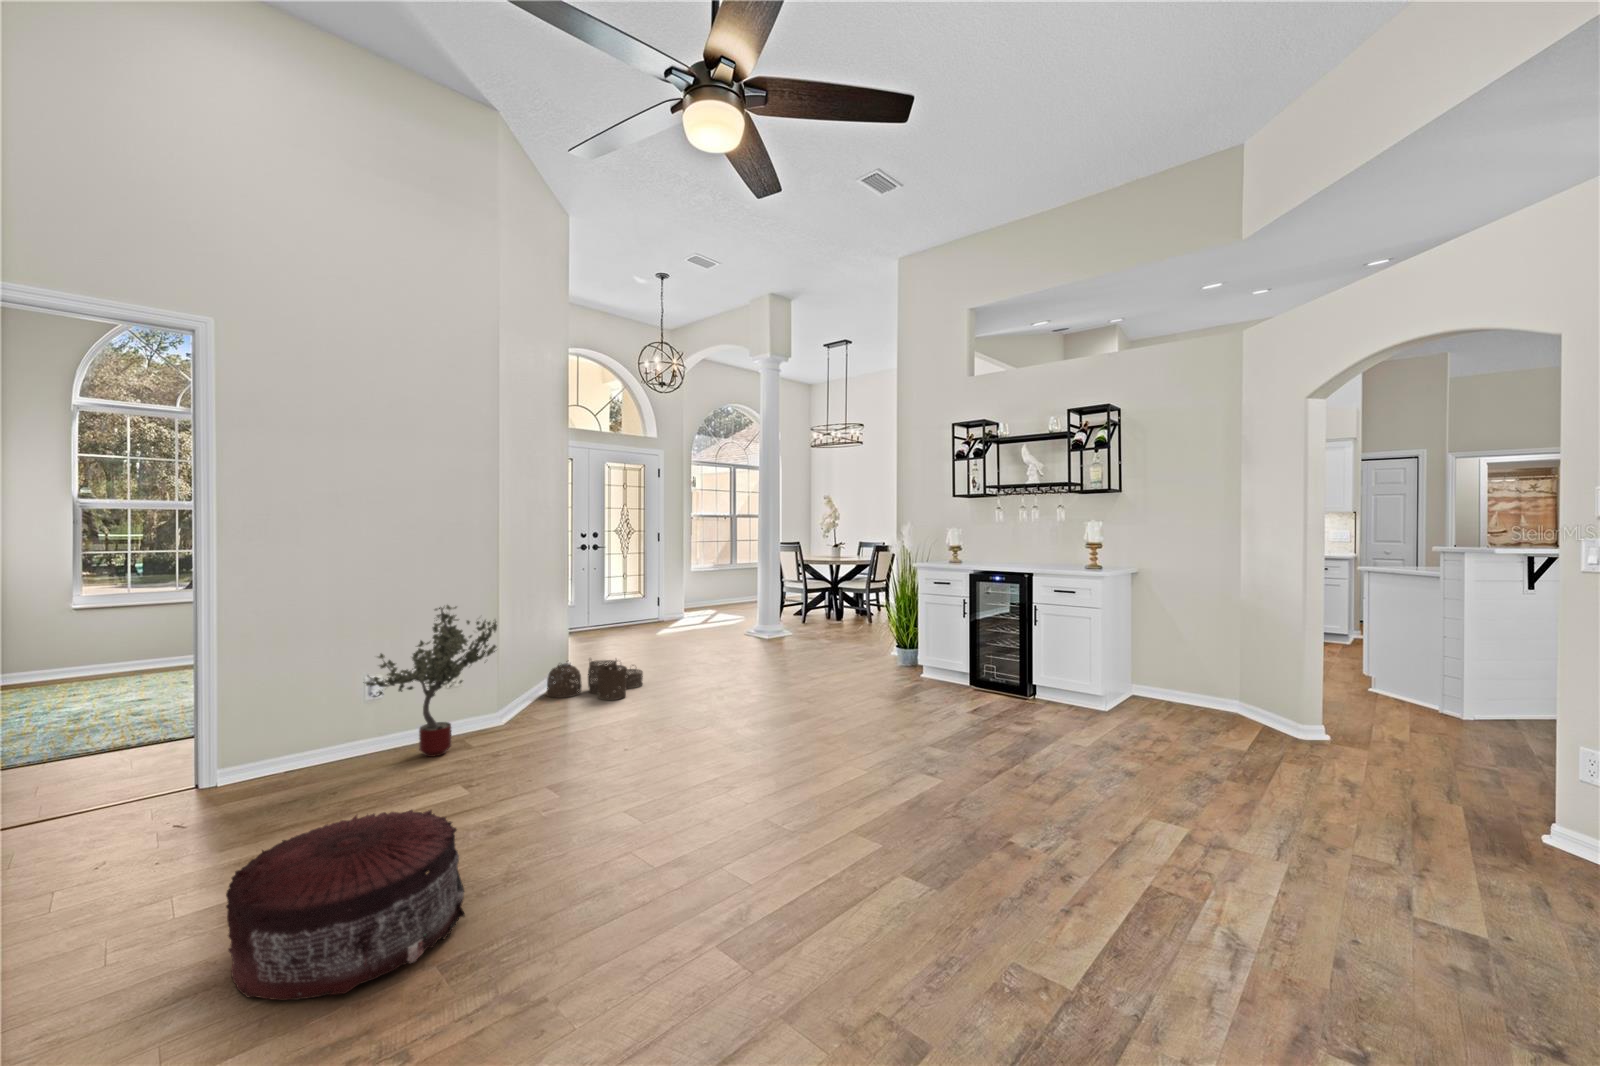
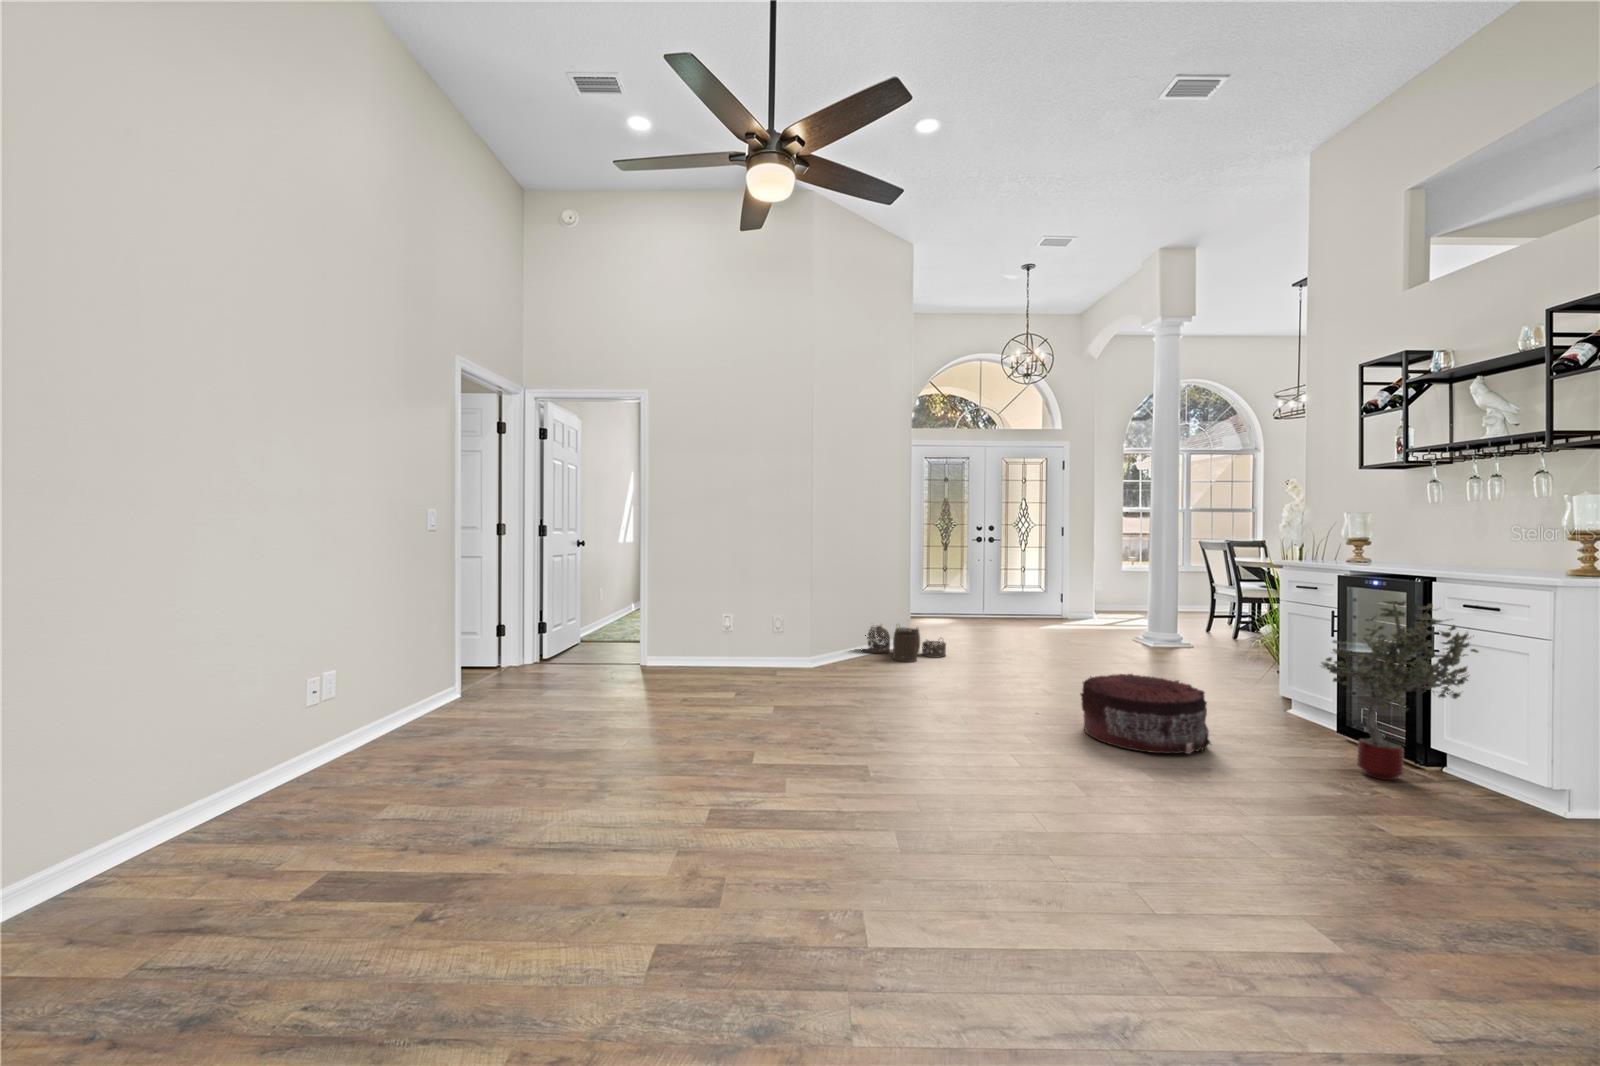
potted tree: present [366,605,497,757] -> present [1322,601,1478,780]
pouf: present [226,810,465,1000] -> present [1080,674,1210,754]

